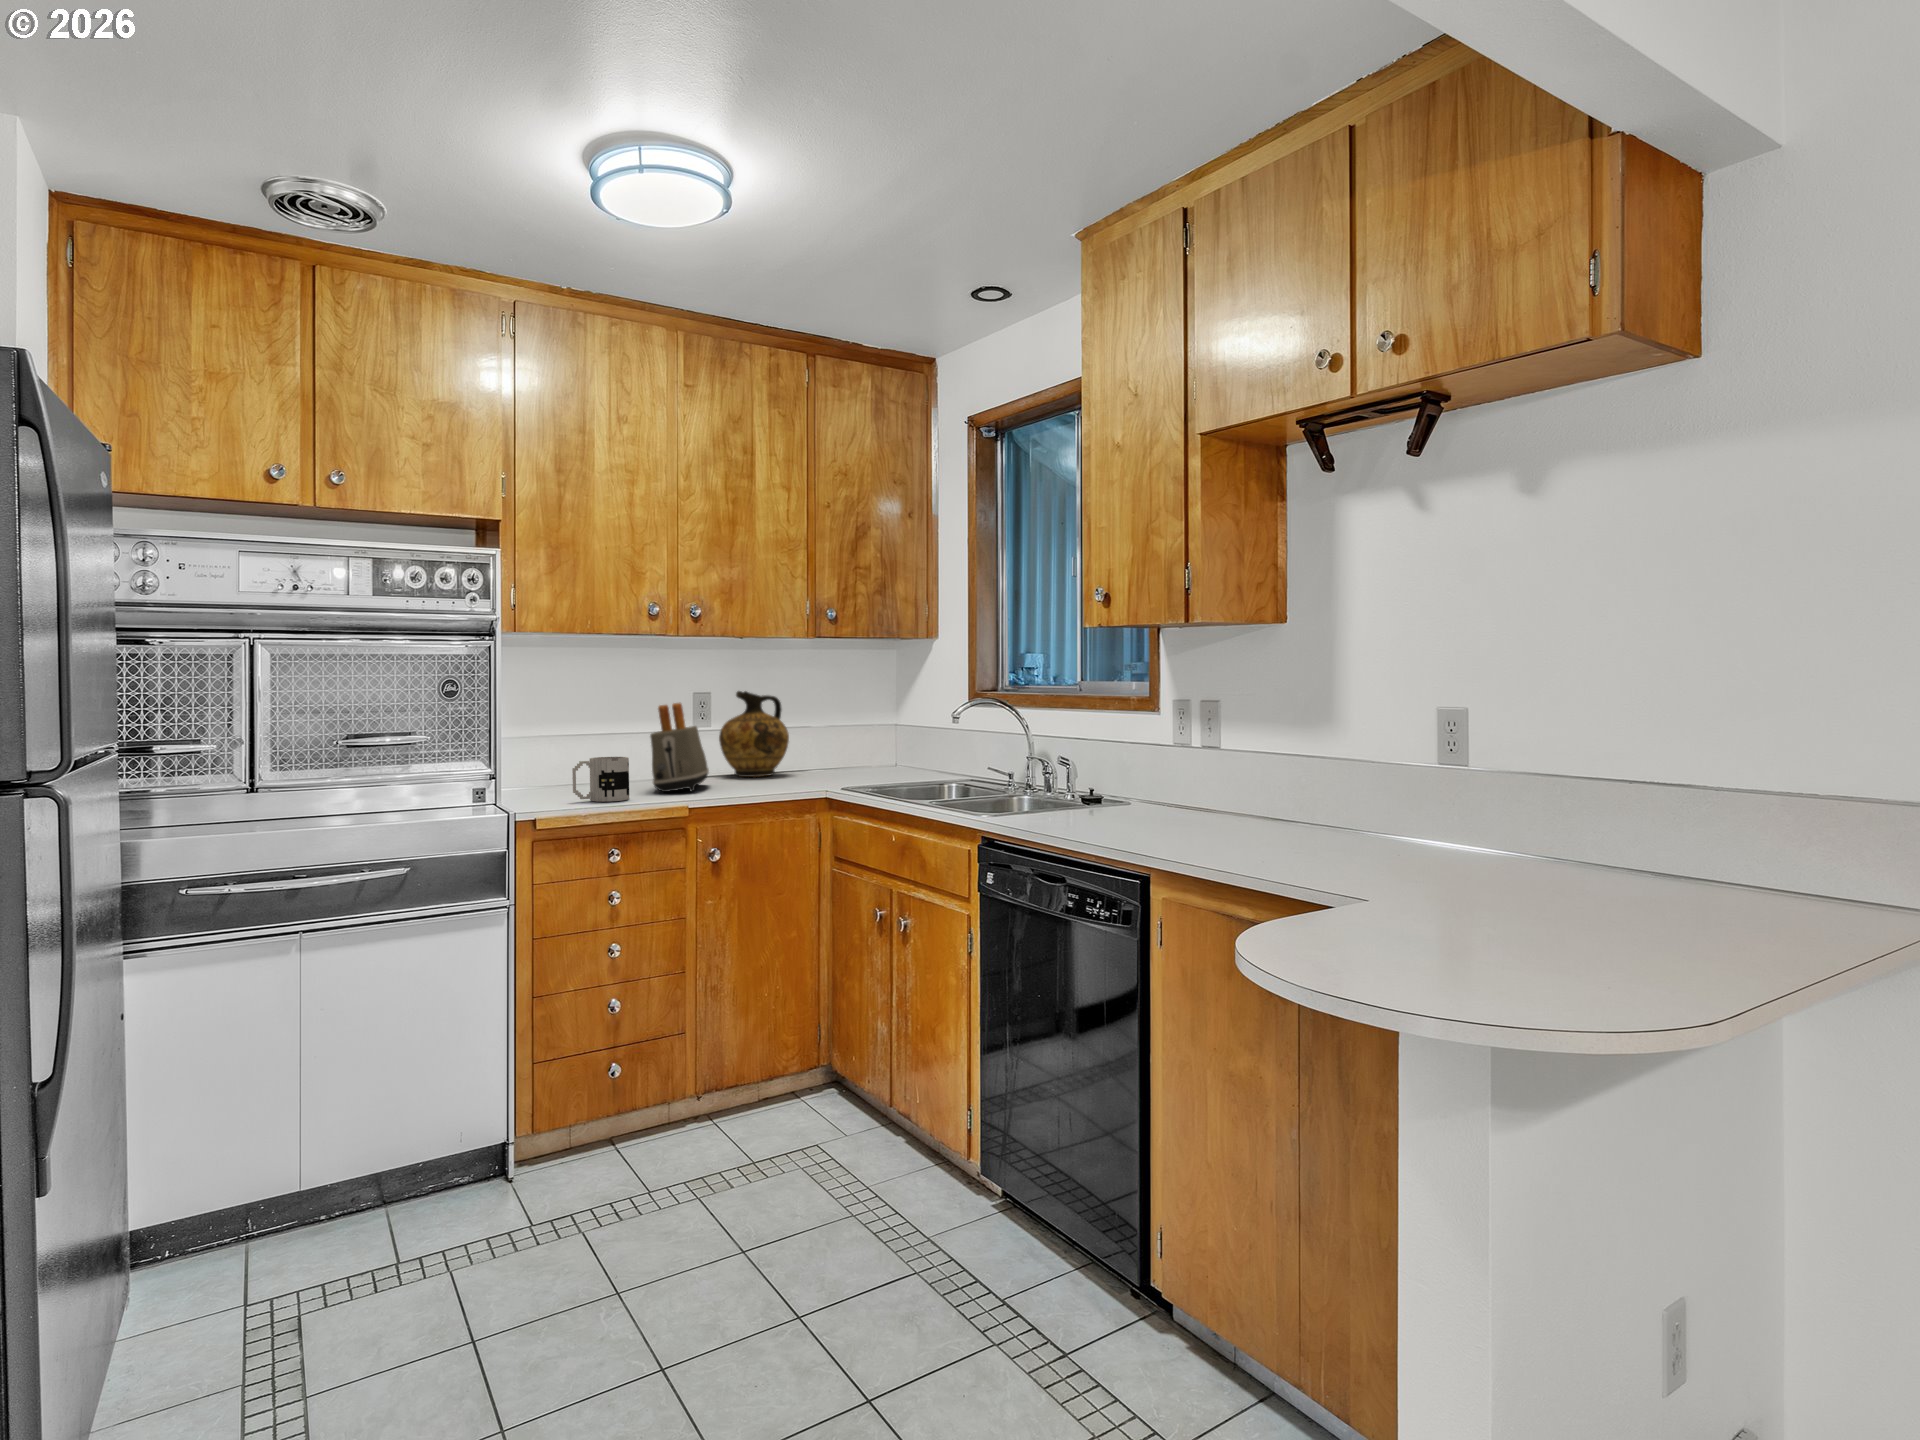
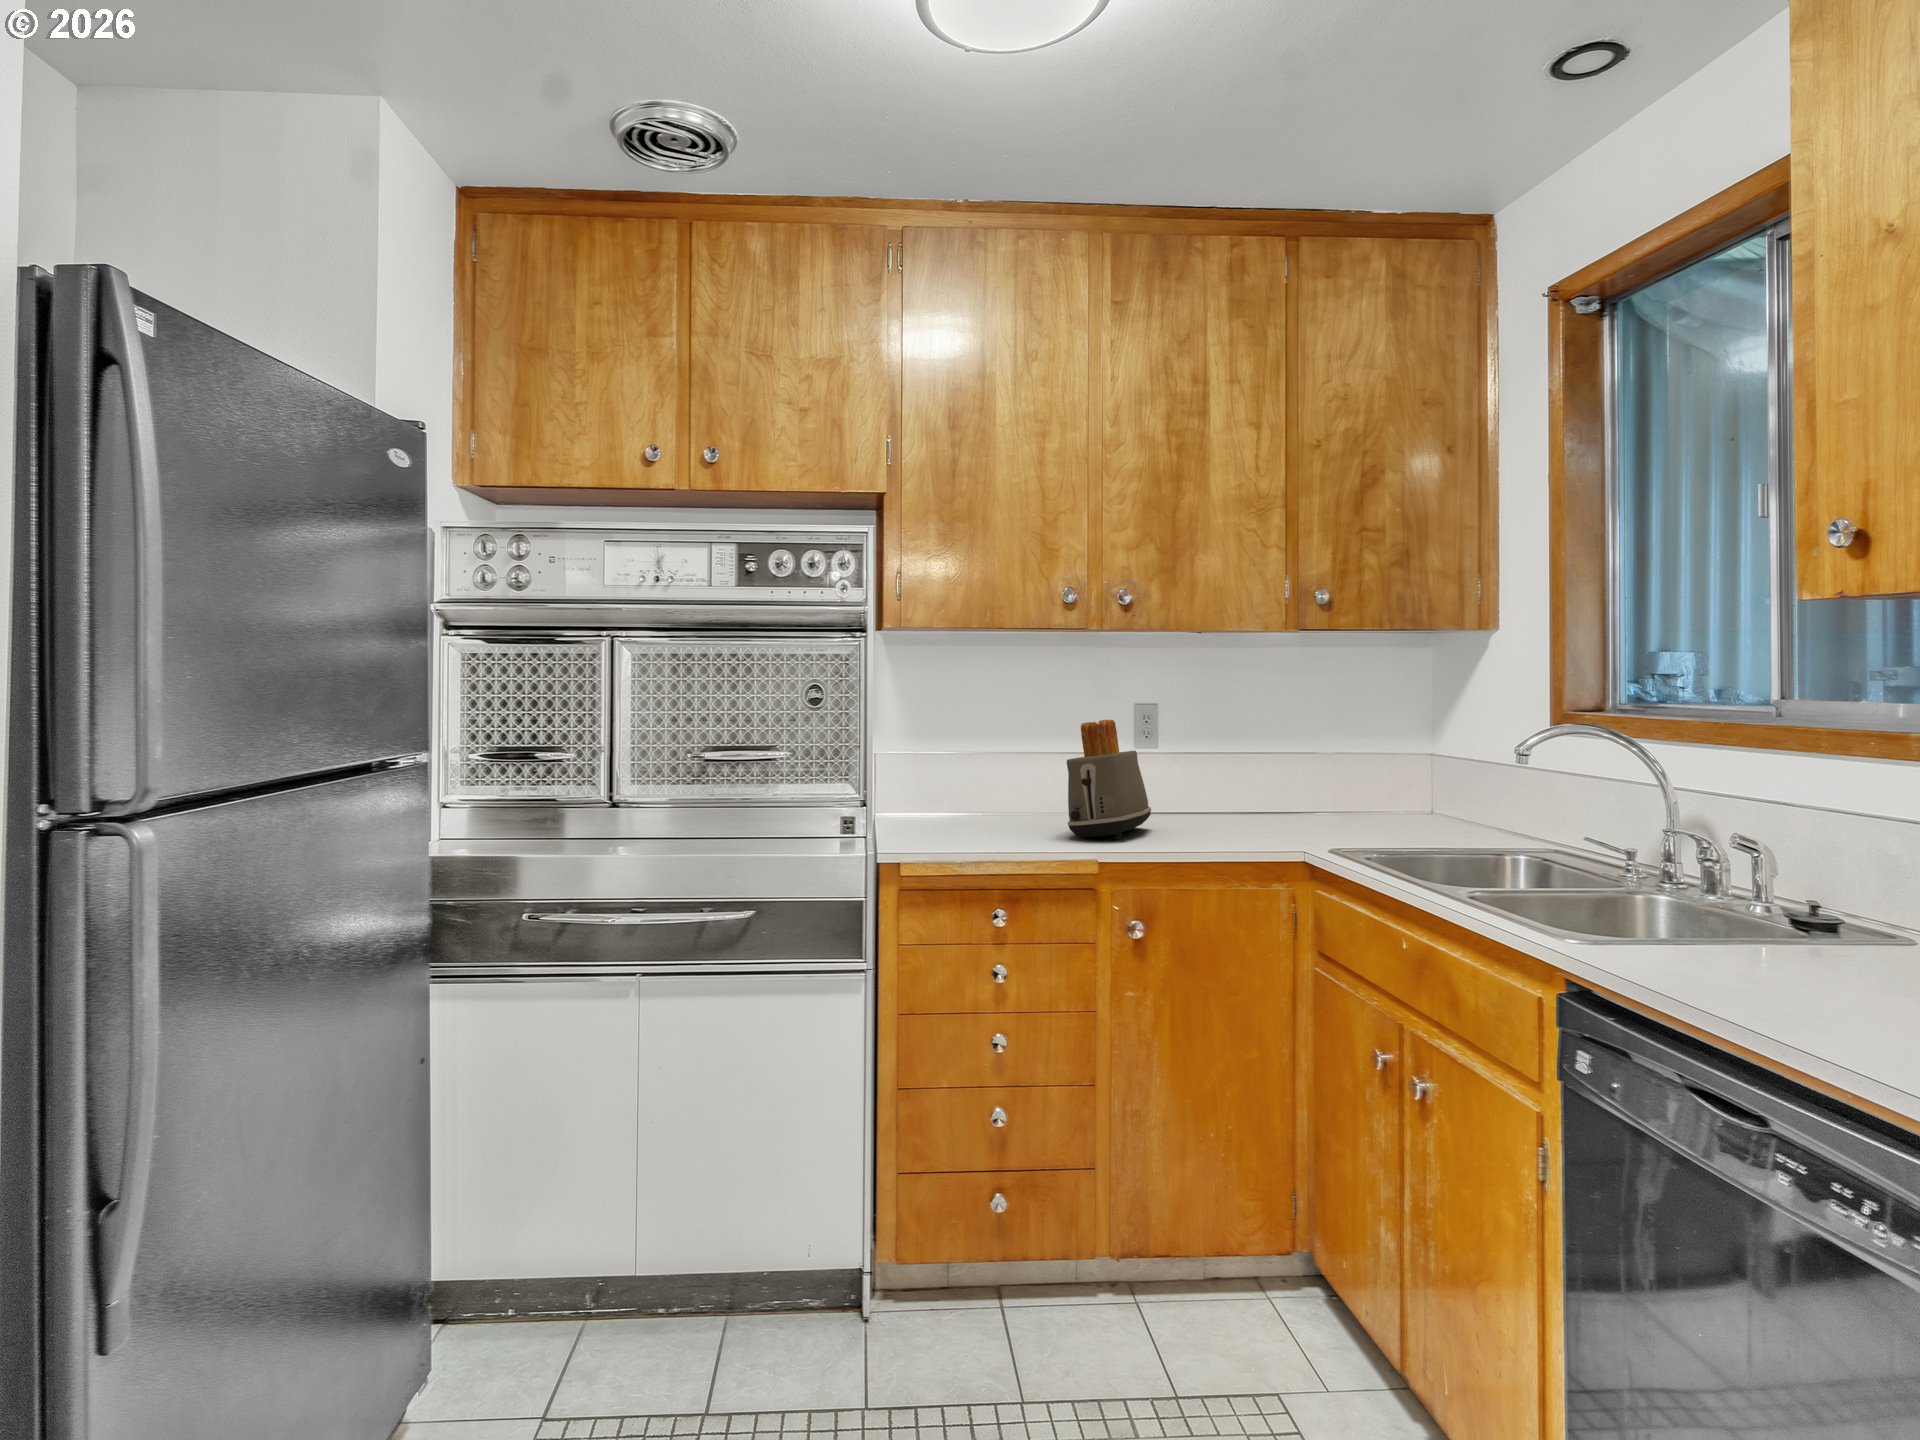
ceramic jug: present [719,691,789,777] -> none [1175,706,1269,820]
mug: present [572,757,629,802] -> none [960,788,1030,847]

